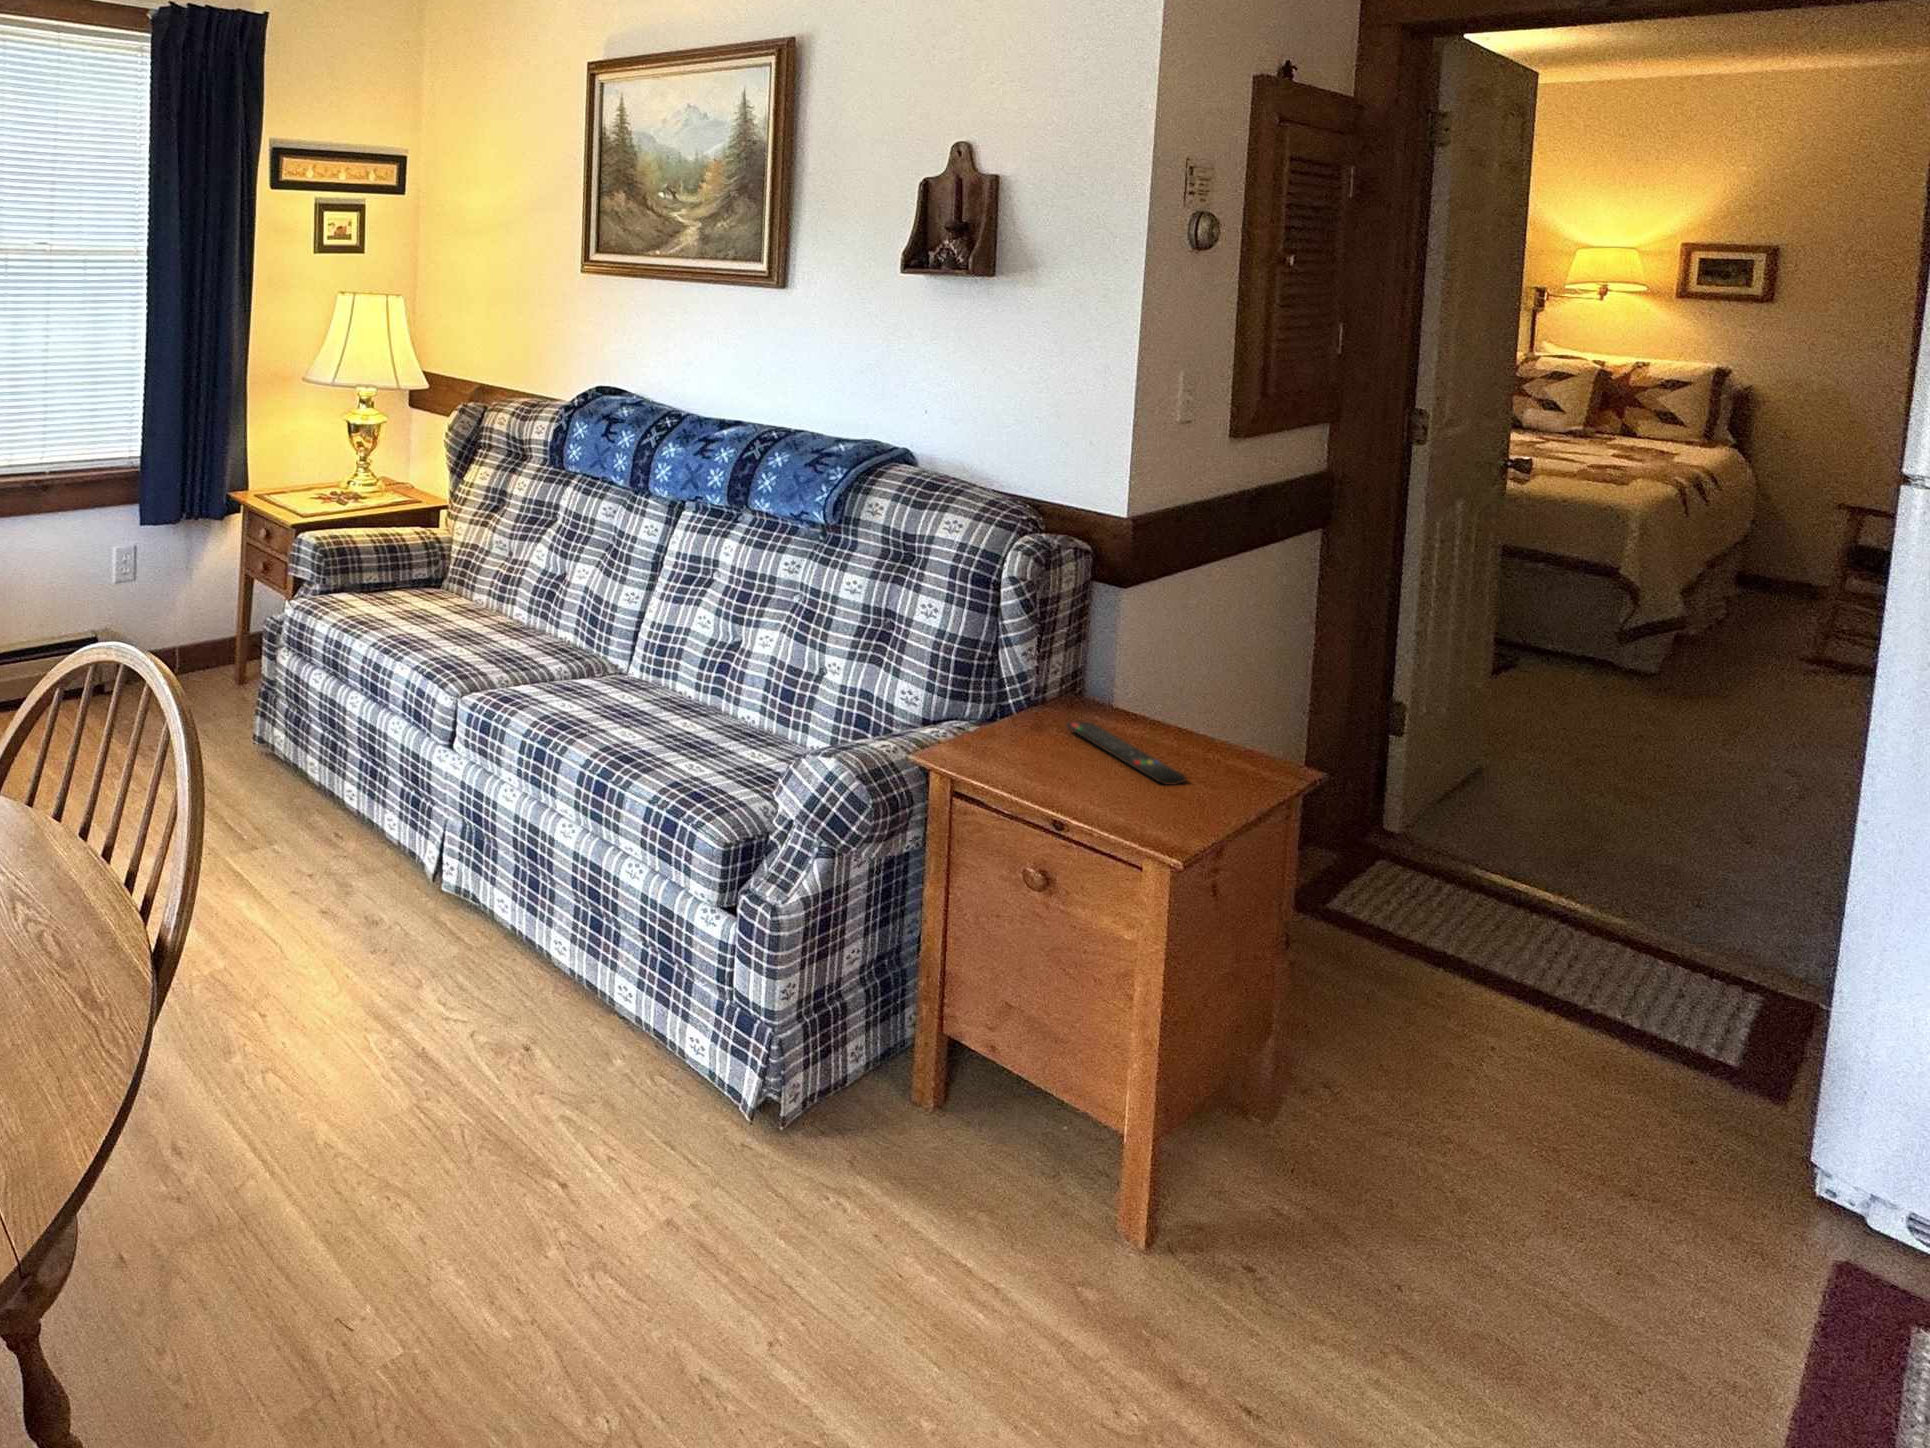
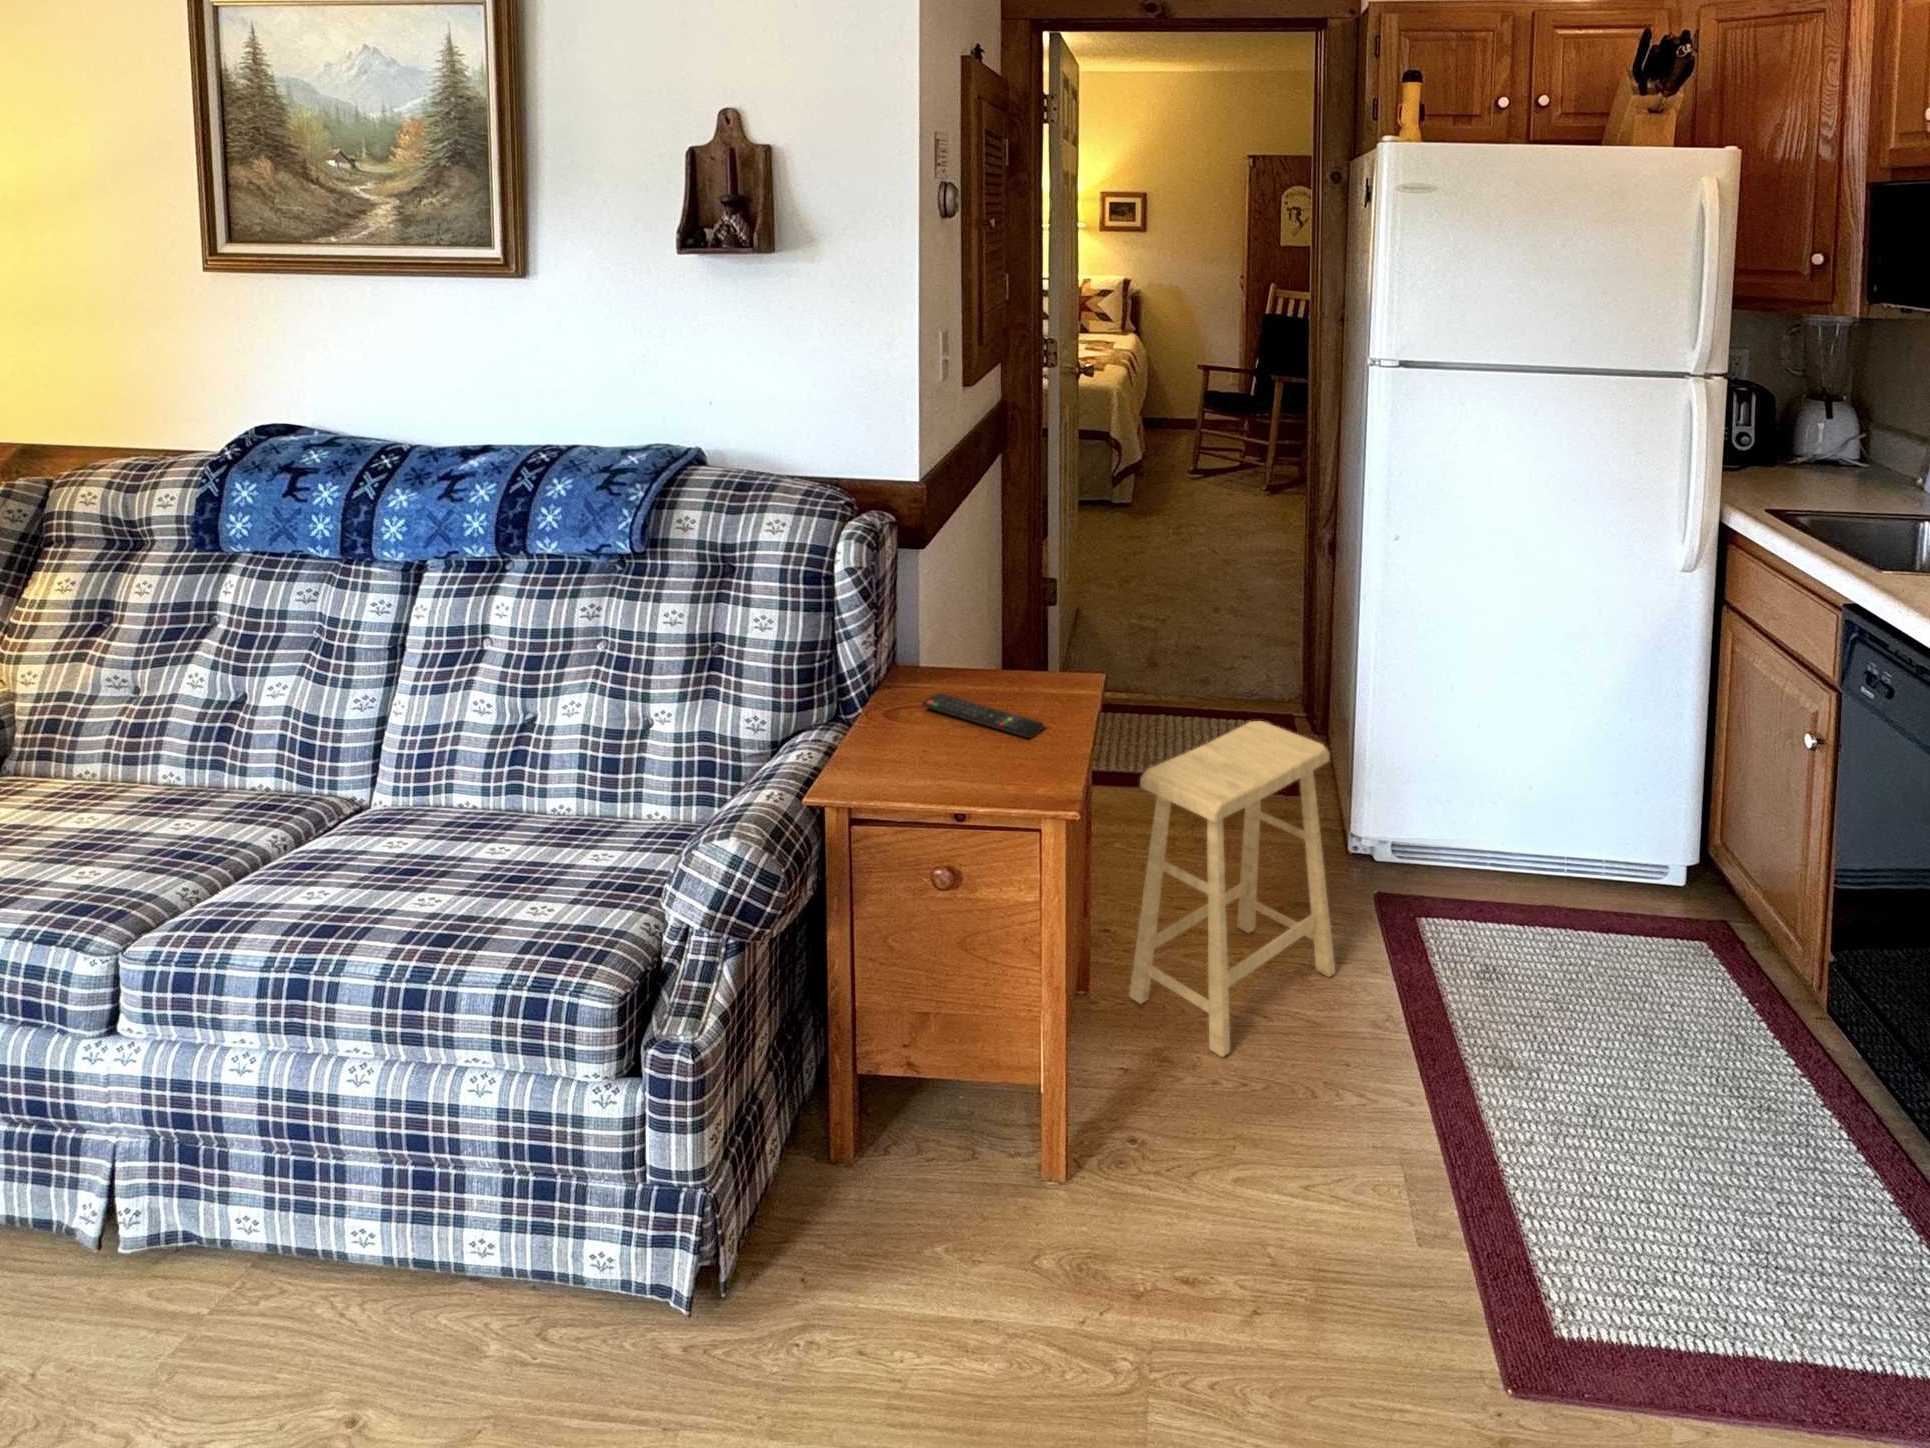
footstool: none [1304,886,1665,1278] -> present [1129,721,1335,1057]

